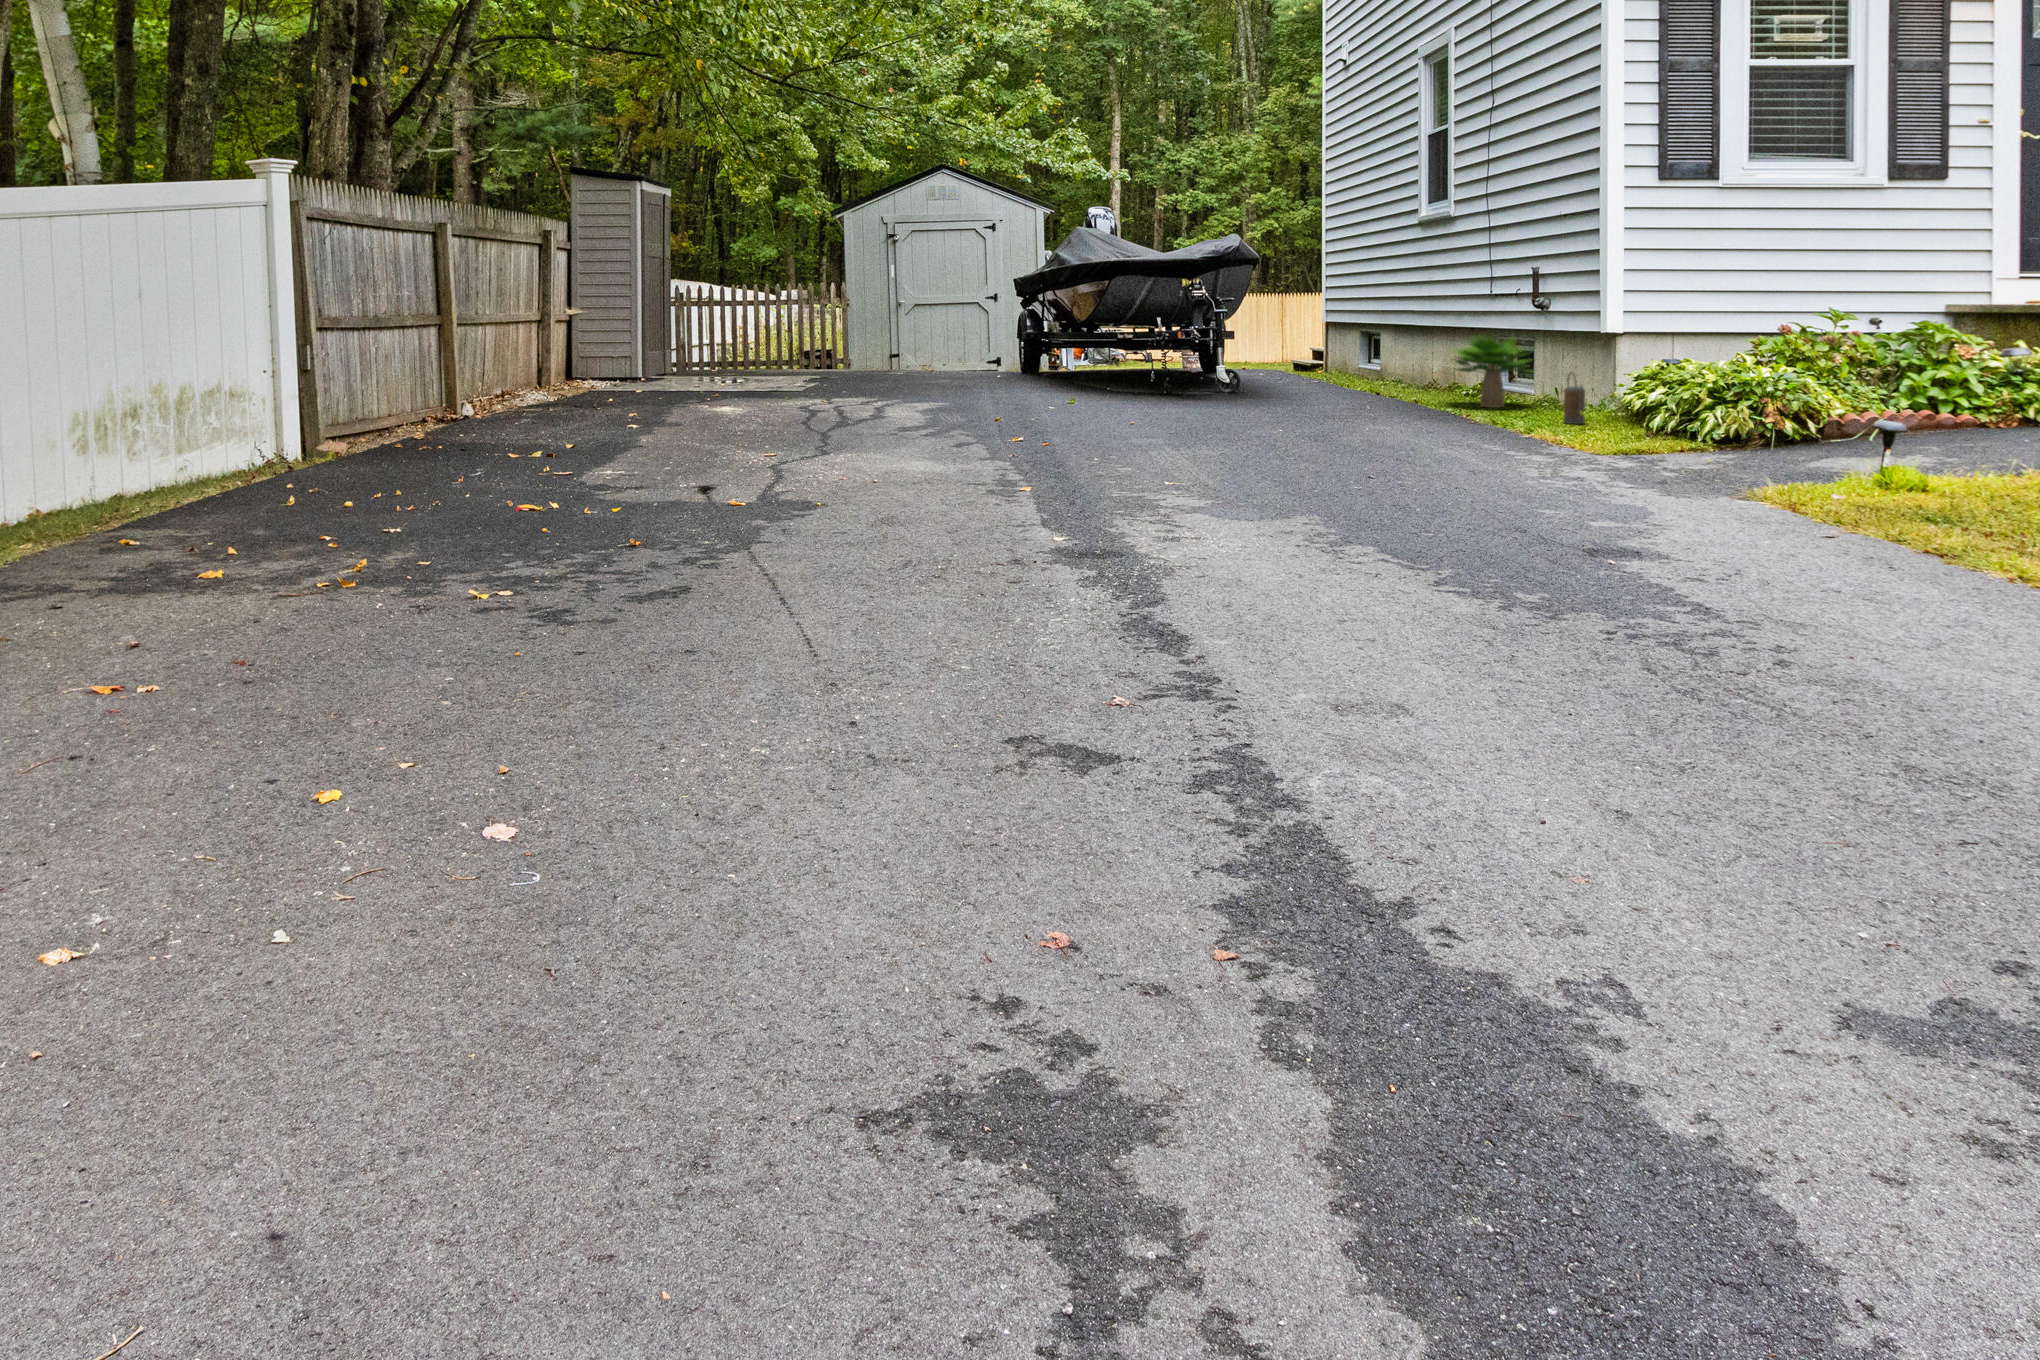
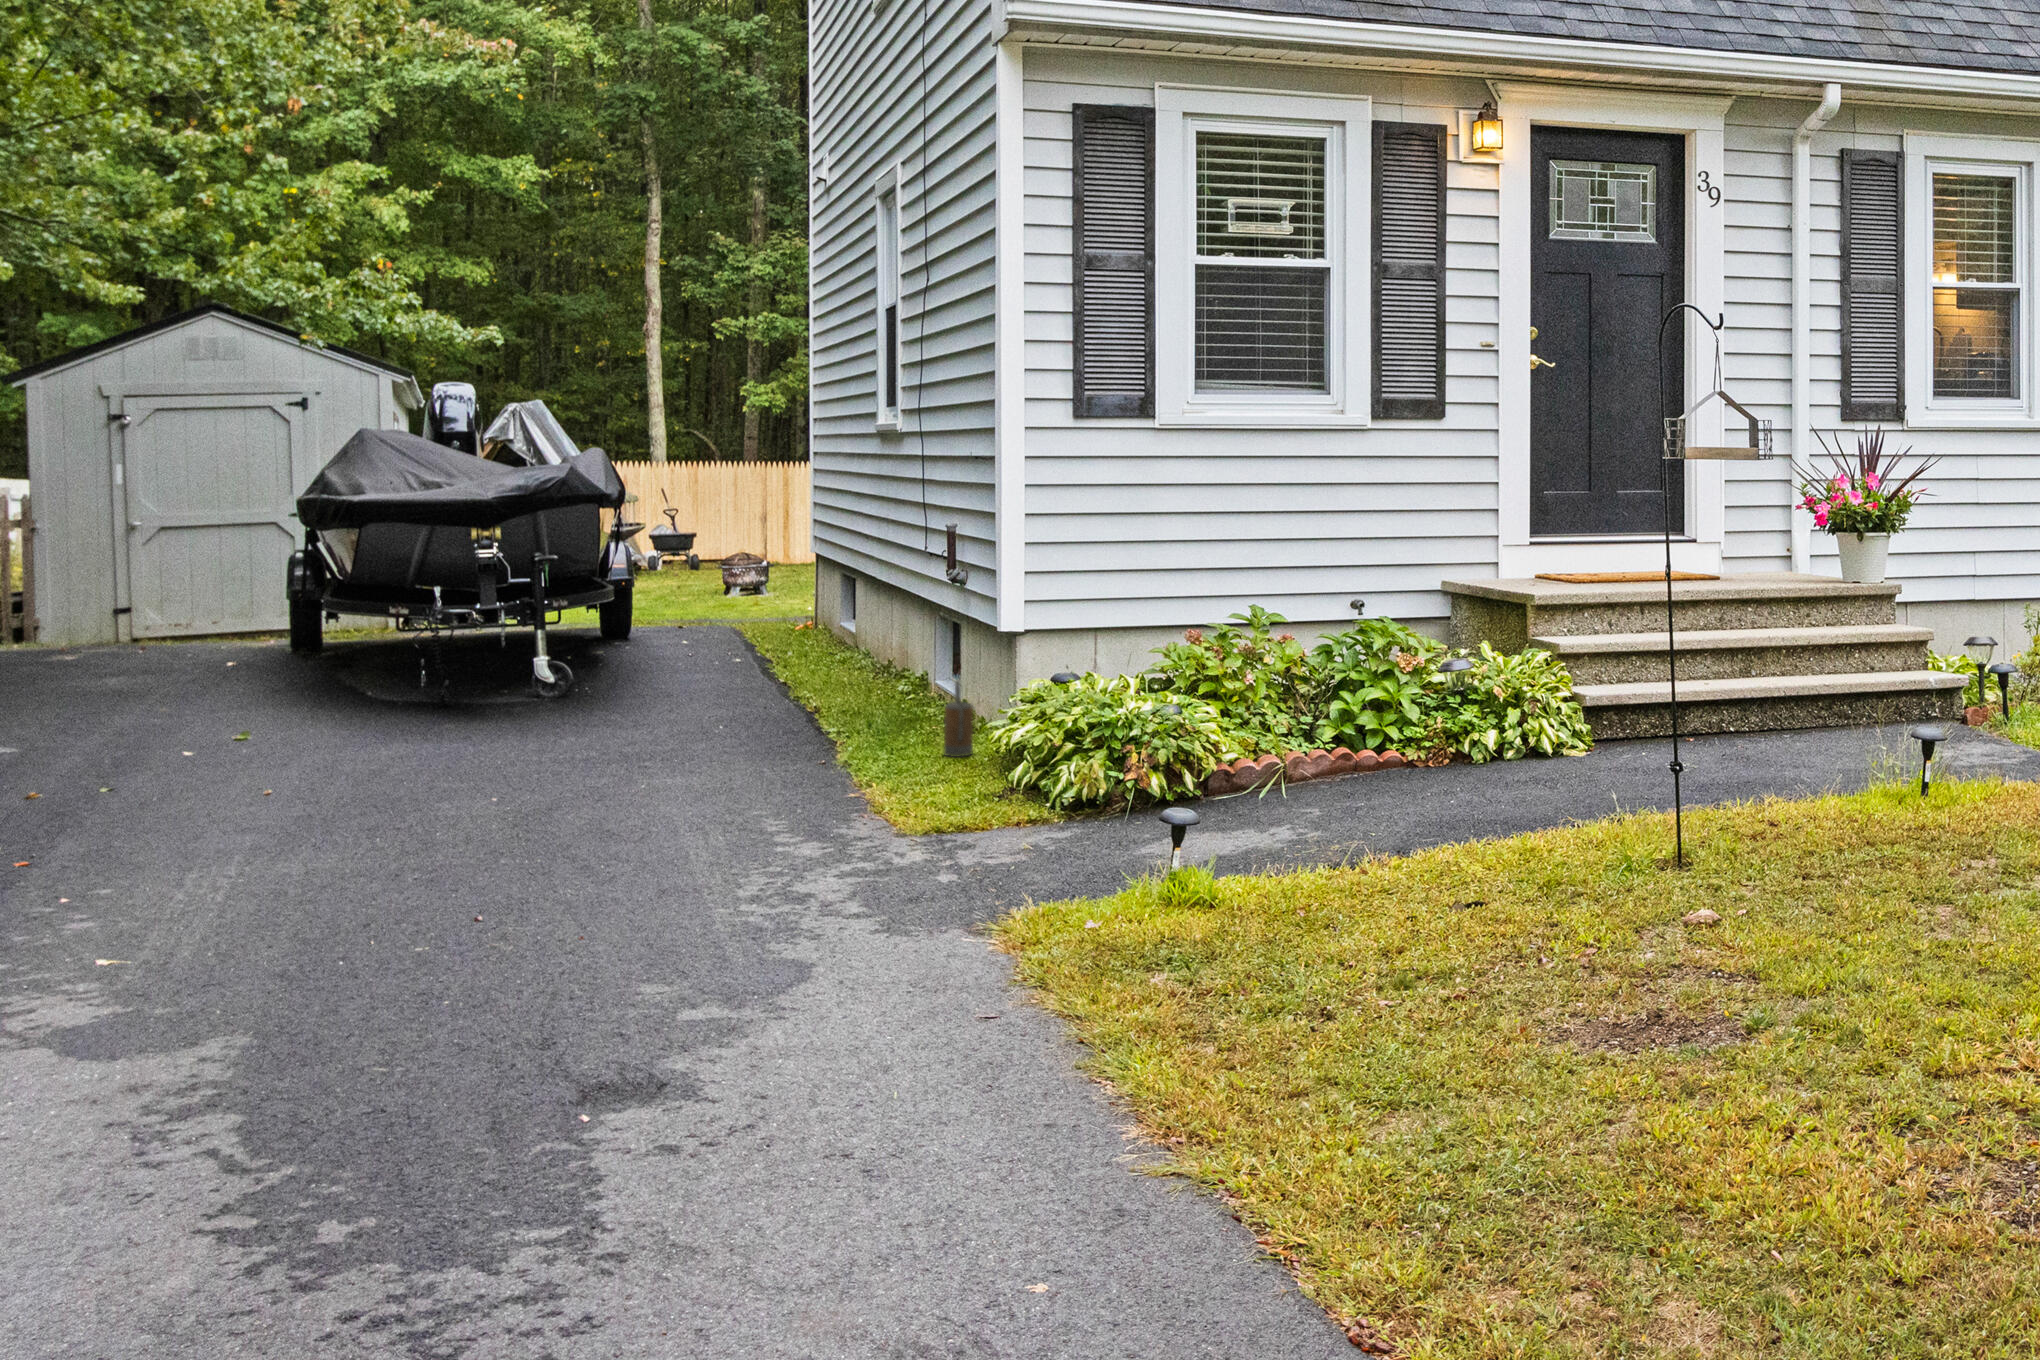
potted plant: present [1451,335,1534,408] -> none [824,610,961,718]

